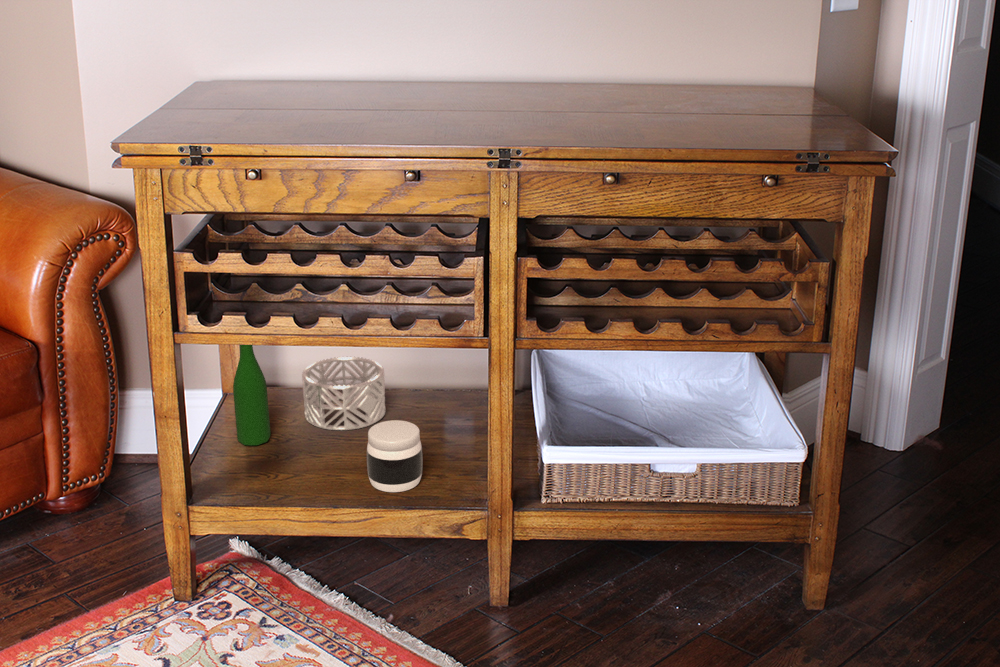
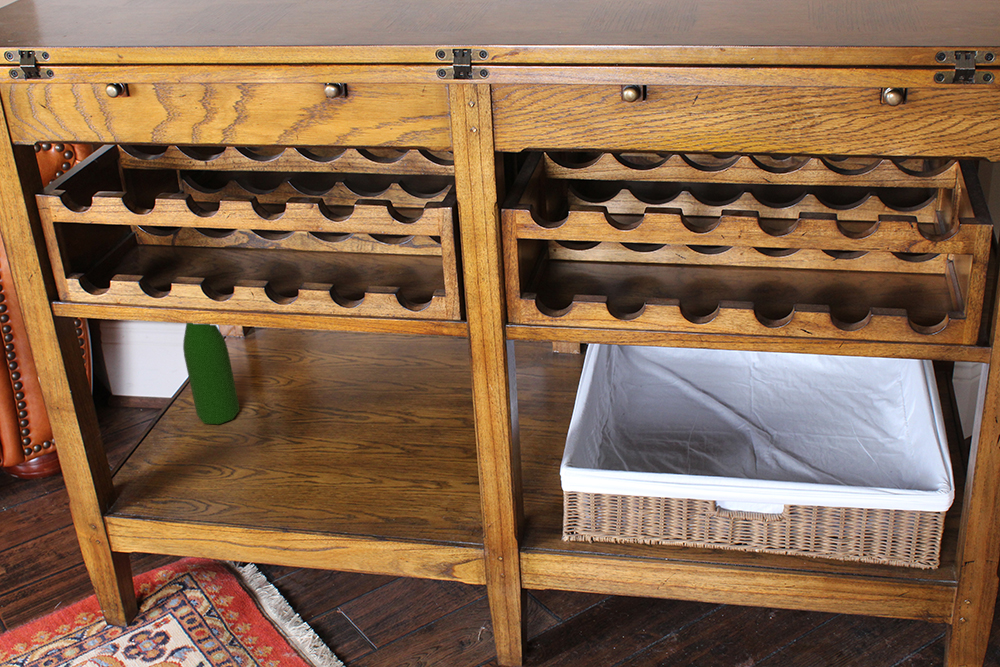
decorative bowl: present [302,357,385,430] -> none [284,300,397,404]
jar: present [367,420,423,492] -> none [332,410,410,510]

